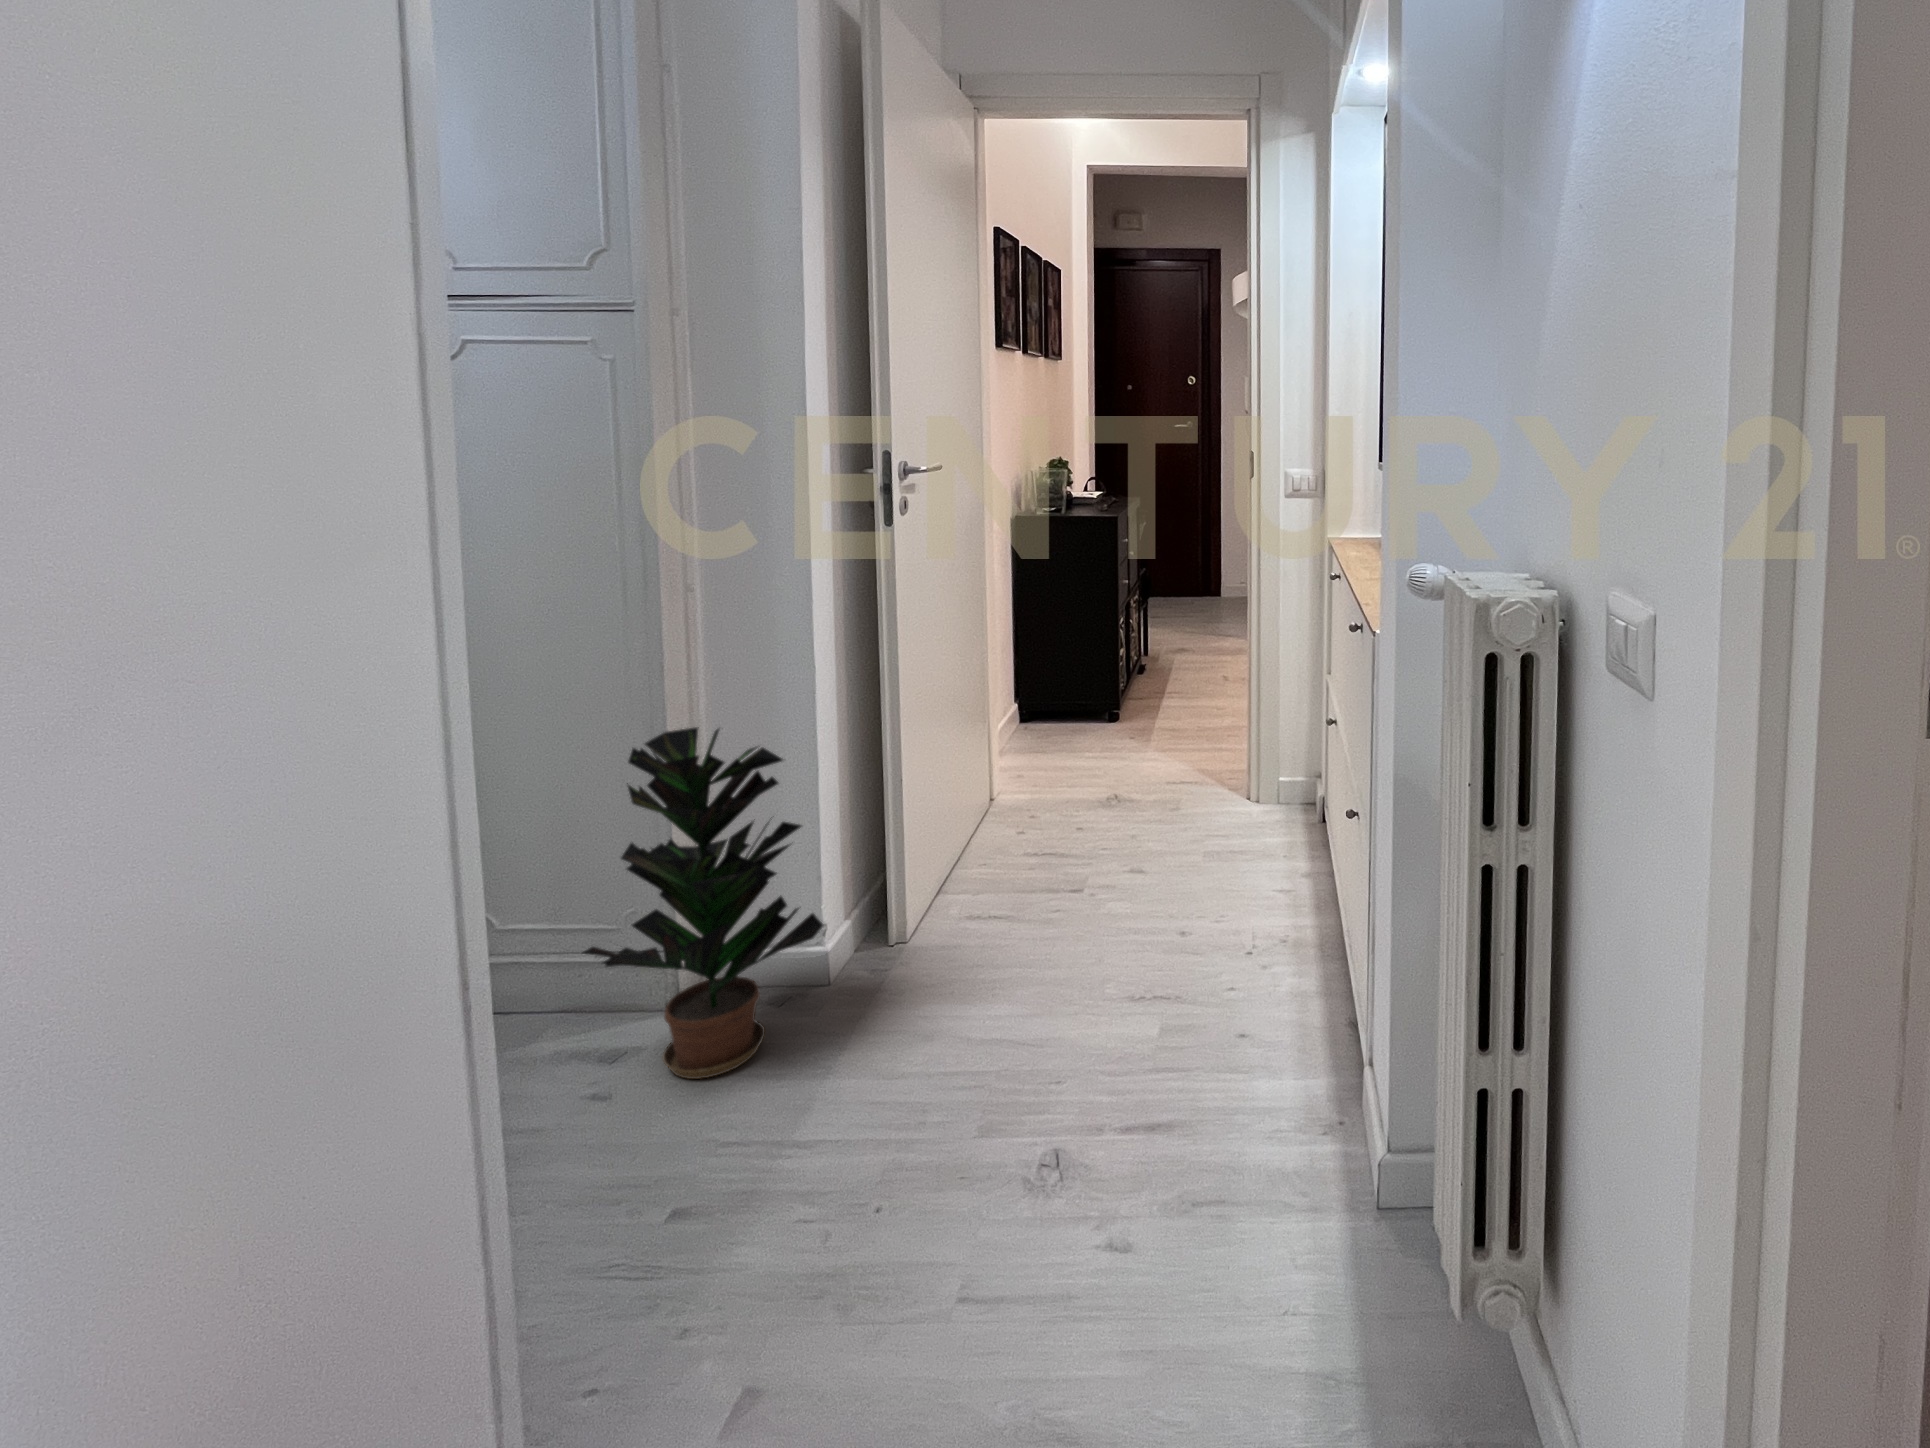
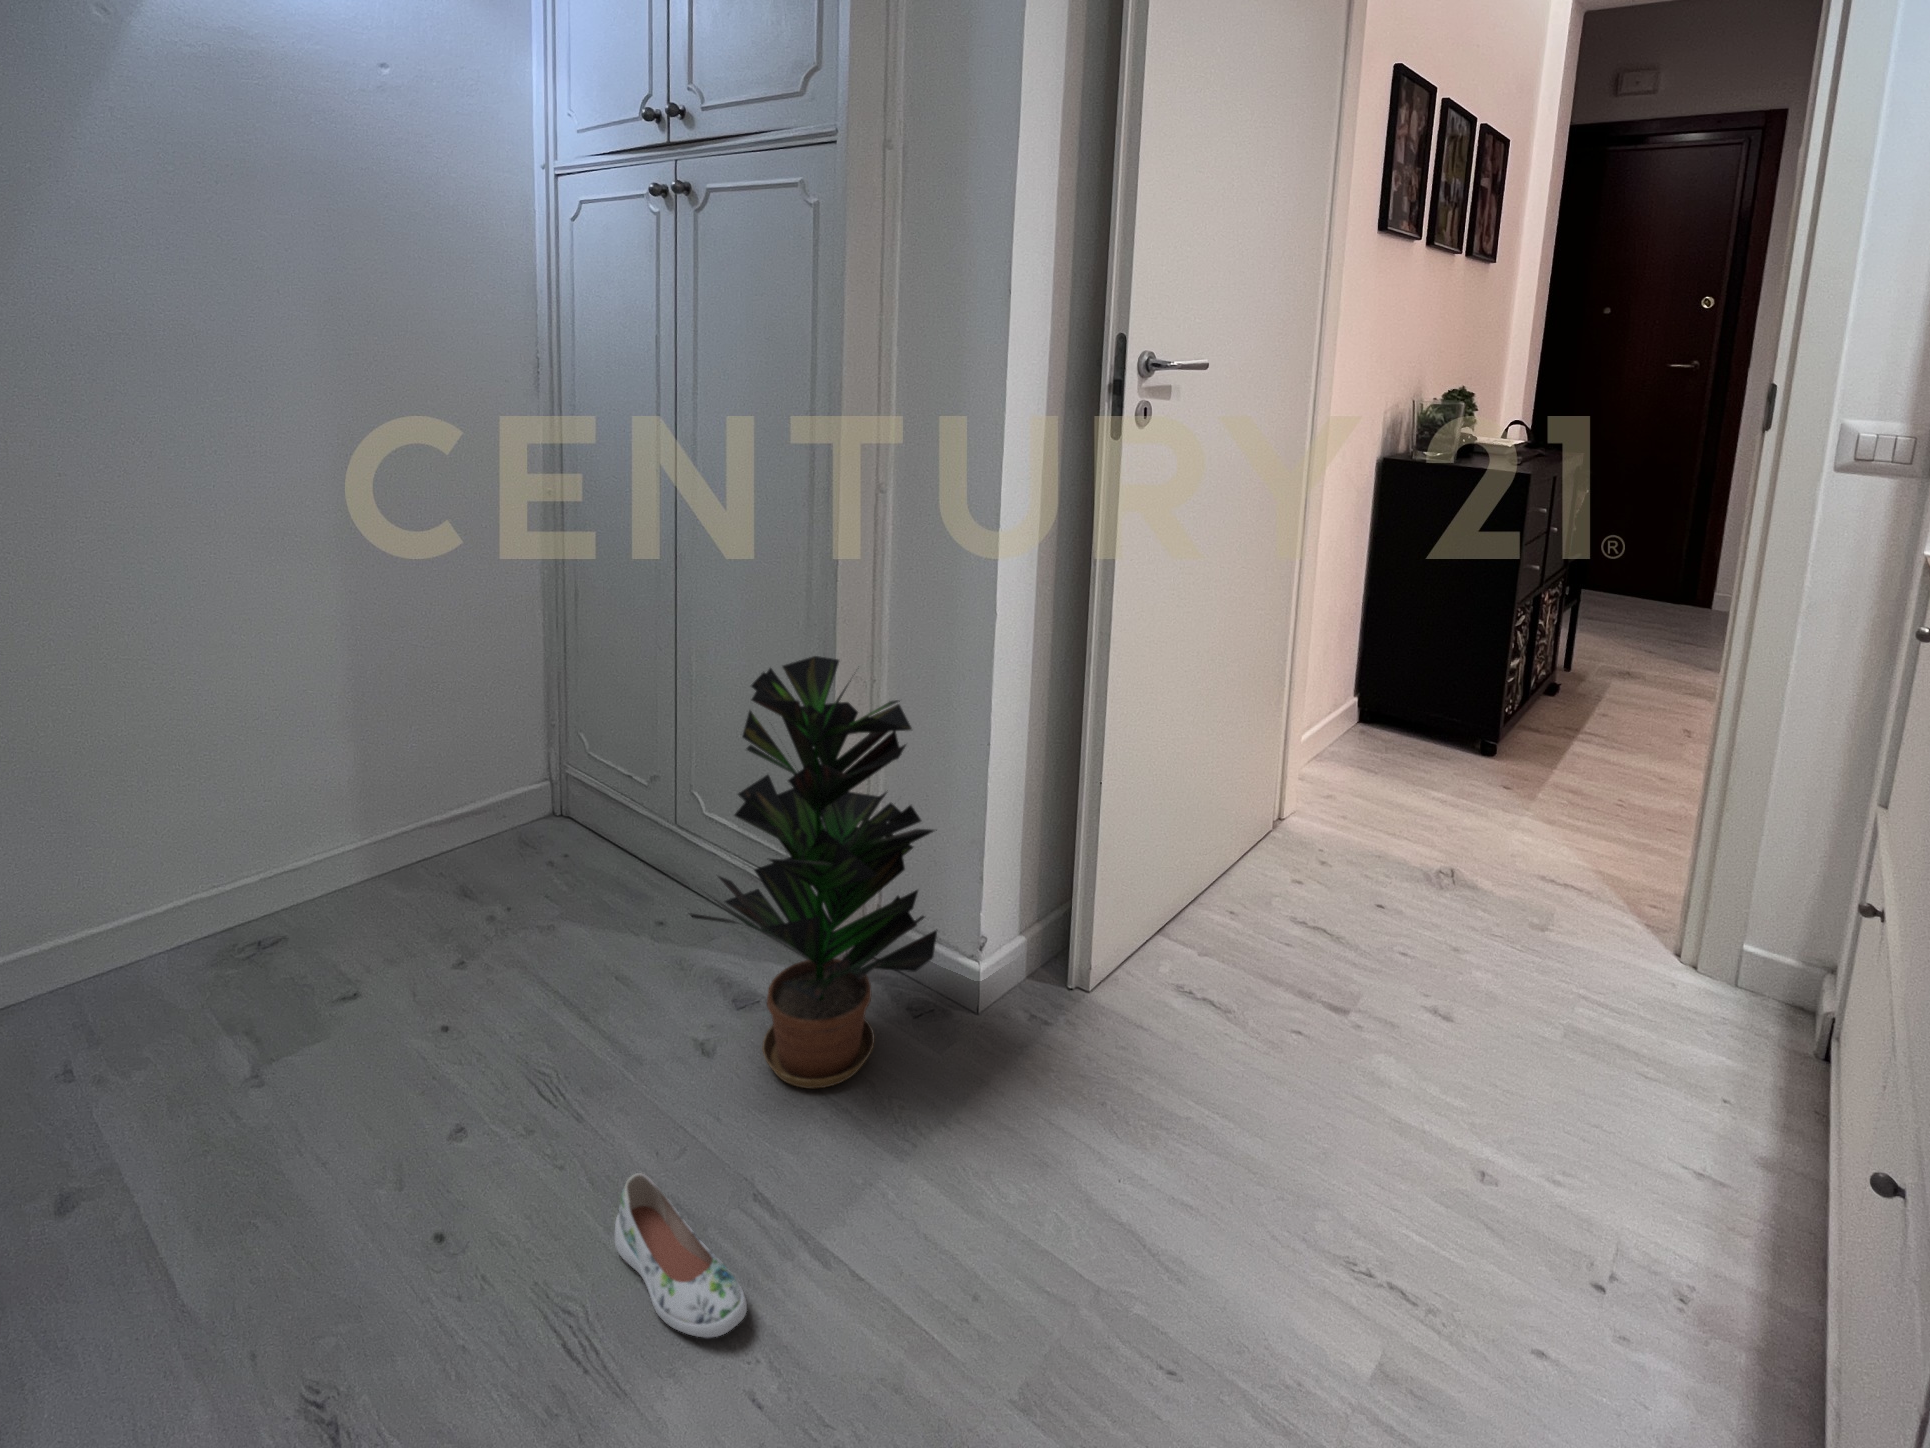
shoe: none [629,1144,779,1214] -> present [615,1173,747,1338]

